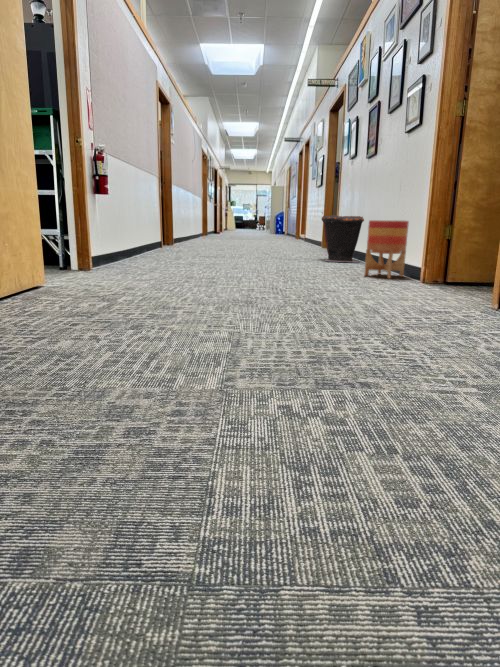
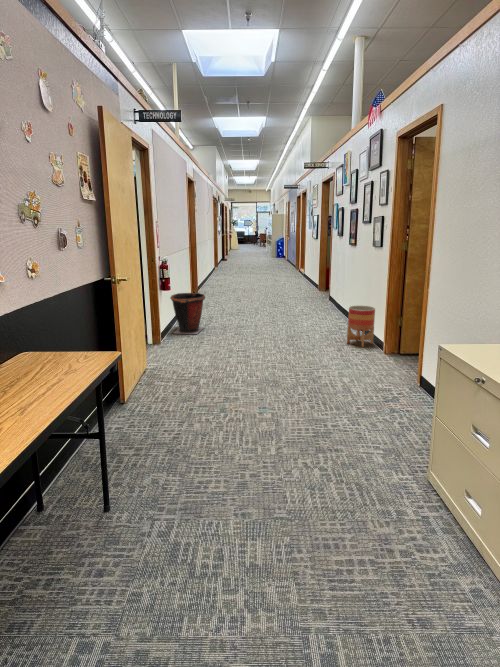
waste bin: present [322,215,364,262] -> present [170,293,205,334]

